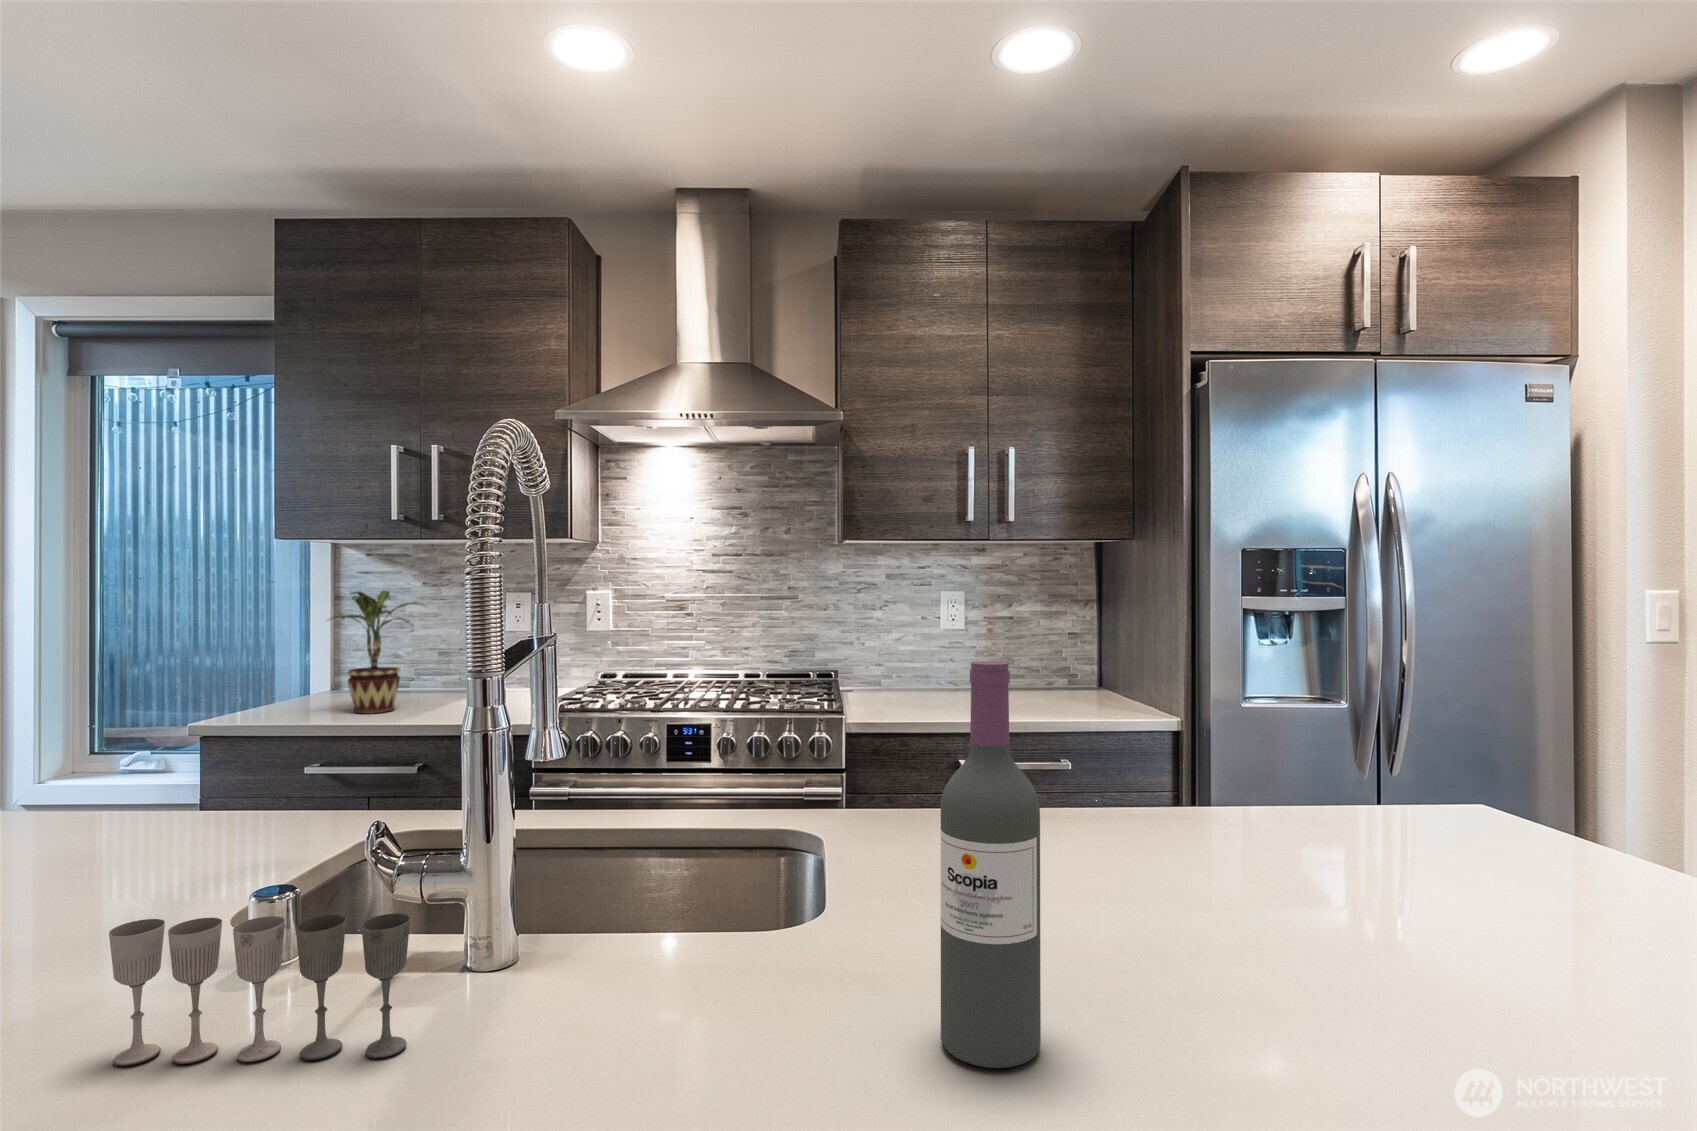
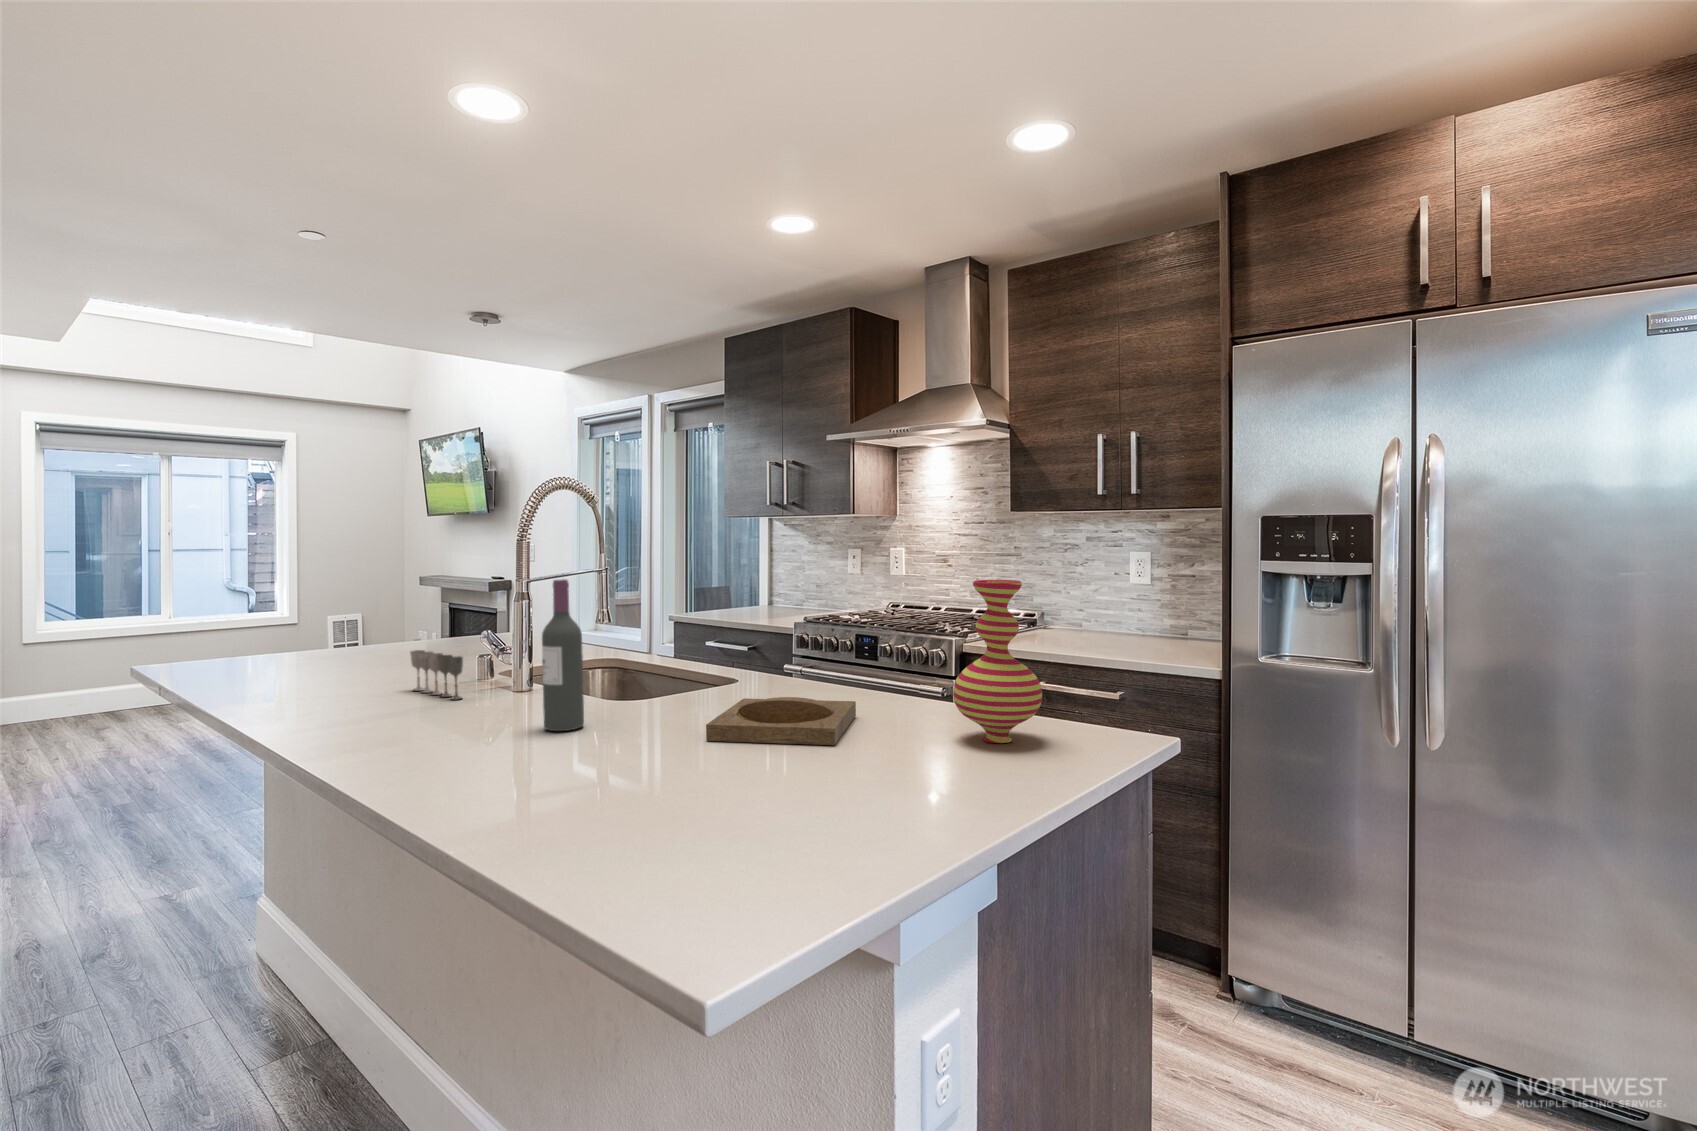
potted plant: present [332,590,422,714] -> none [735,547,788,619]
vase: none [1416,624,1571,863] -> present [953,580,1042,743]
tray: none [1100,836,1445,979] -> present [706,697,856,745]

